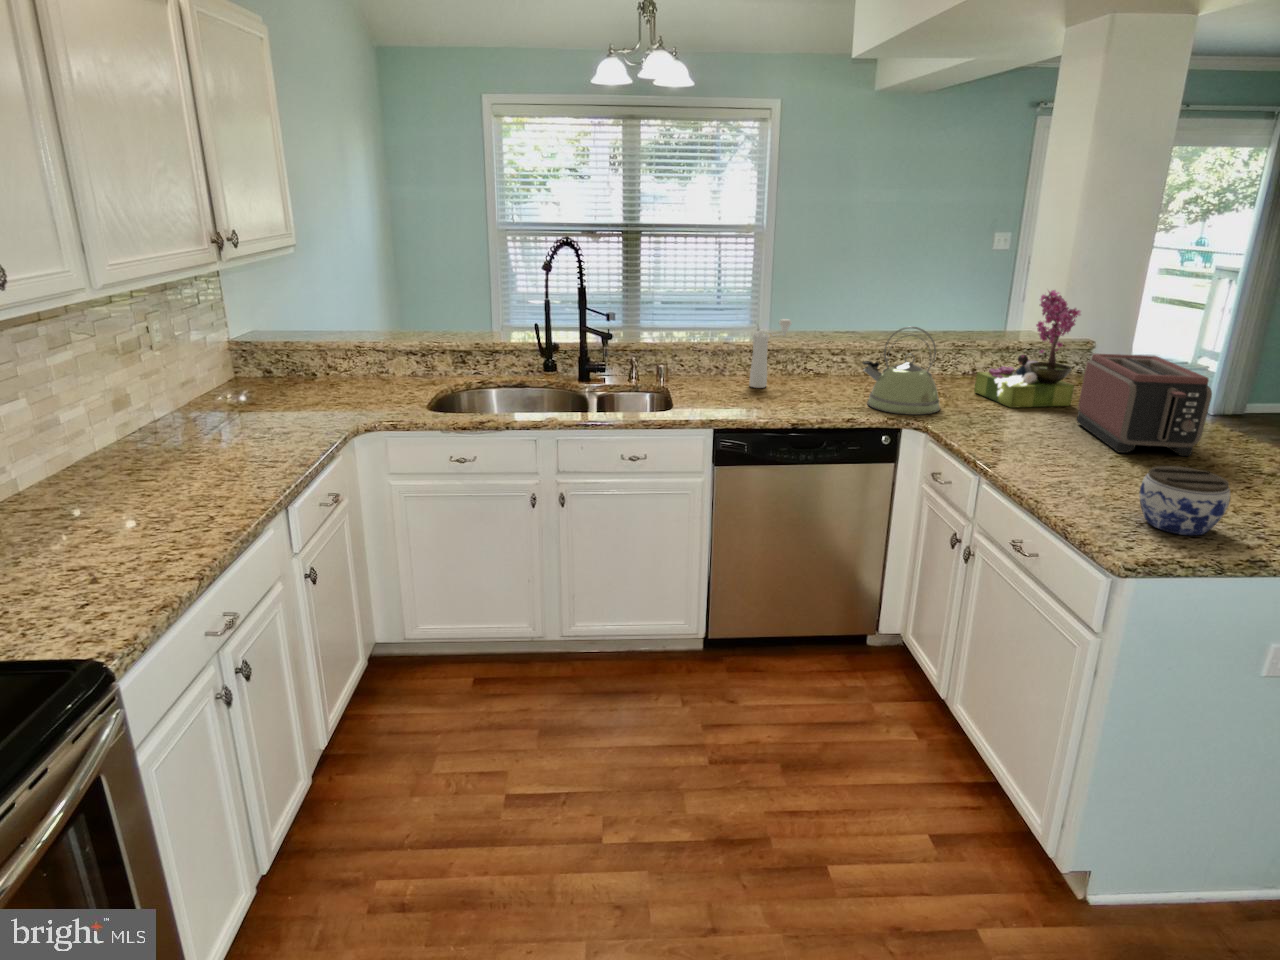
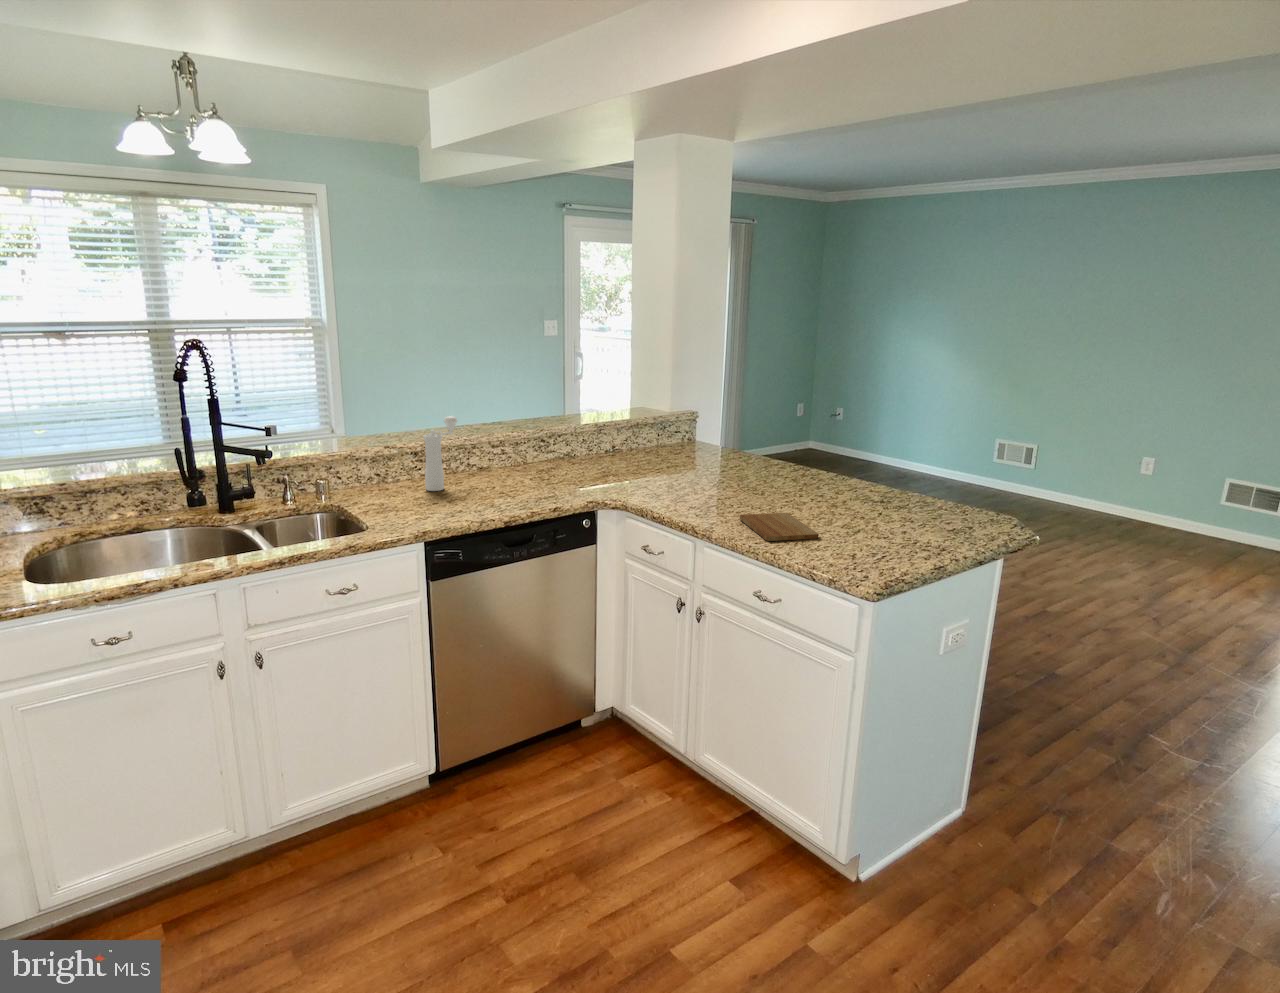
flower arrangement: present [974,290,1081,408] -> none [630,369,711,477]
kettle: present [863,327,940,415] -> none [546,413,622,497]
toaster: present [1077,354,1212,456] -> none [731,420,835,503]
cutting board: none [1037,455,1115,496] -> present [740,513,818,541]
jar: present [1140,466,1230,535] -> none [850,506,912,560]

